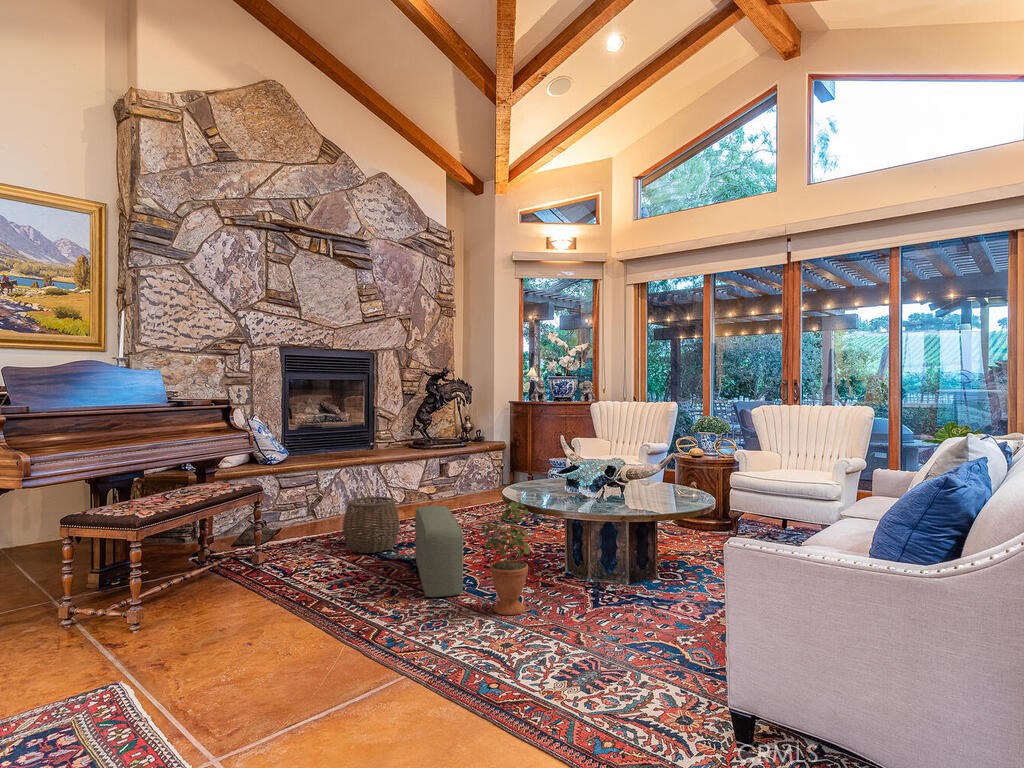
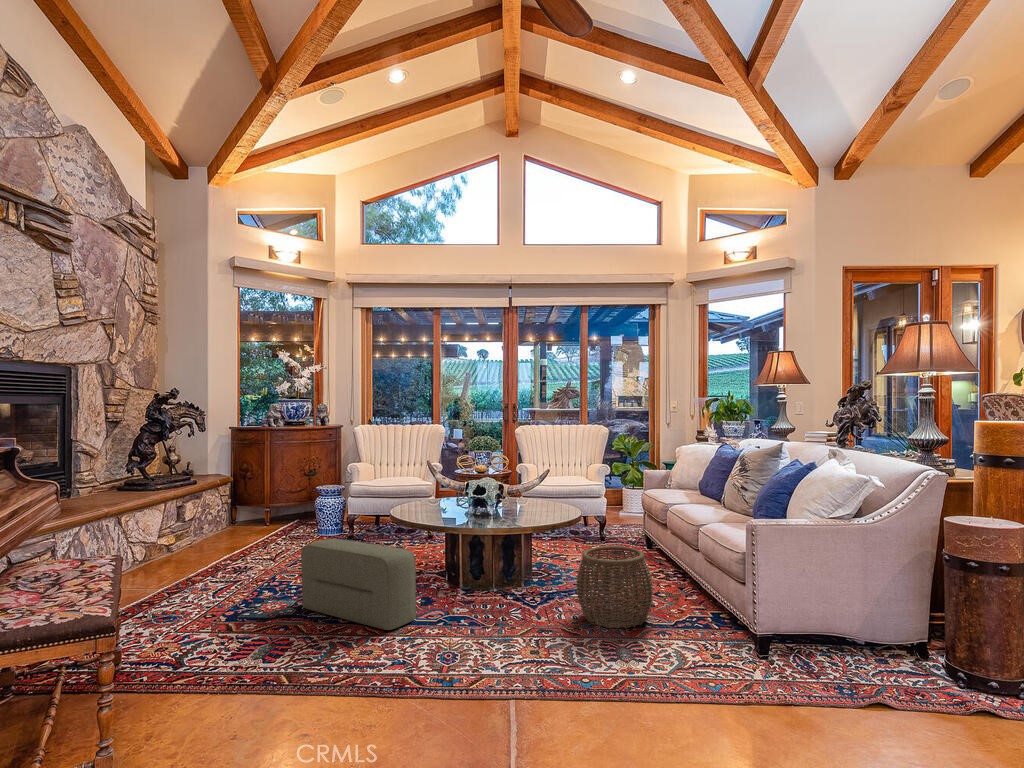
woven basket: present [342,497,400,554] -> present [576,546,654,629]
potted plant: present [482,500,529,615] -> none [448,508,494,622]

